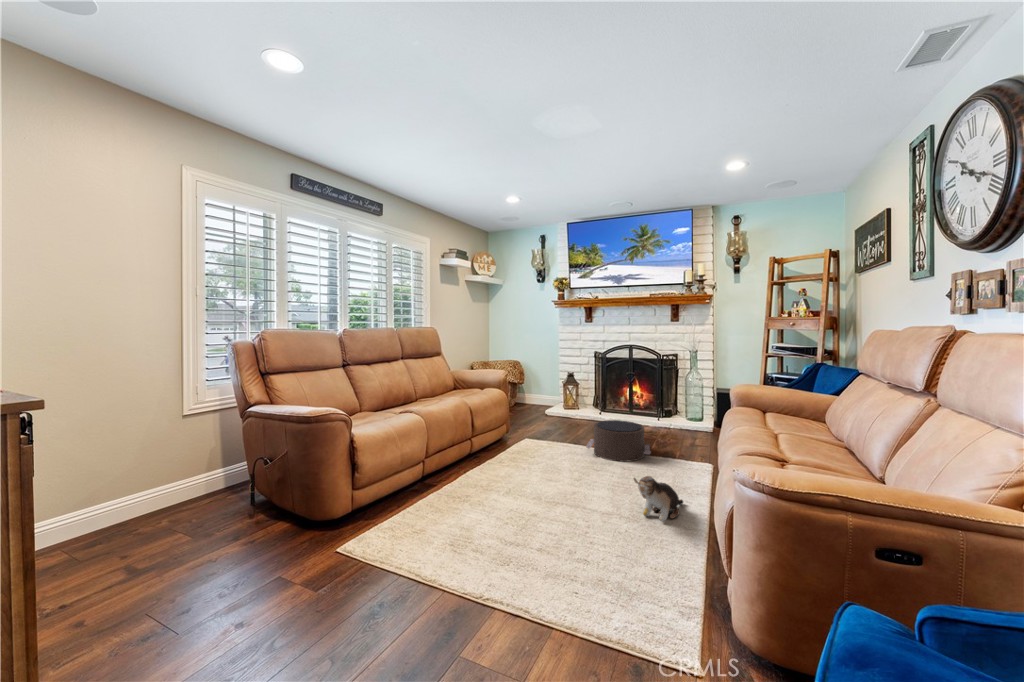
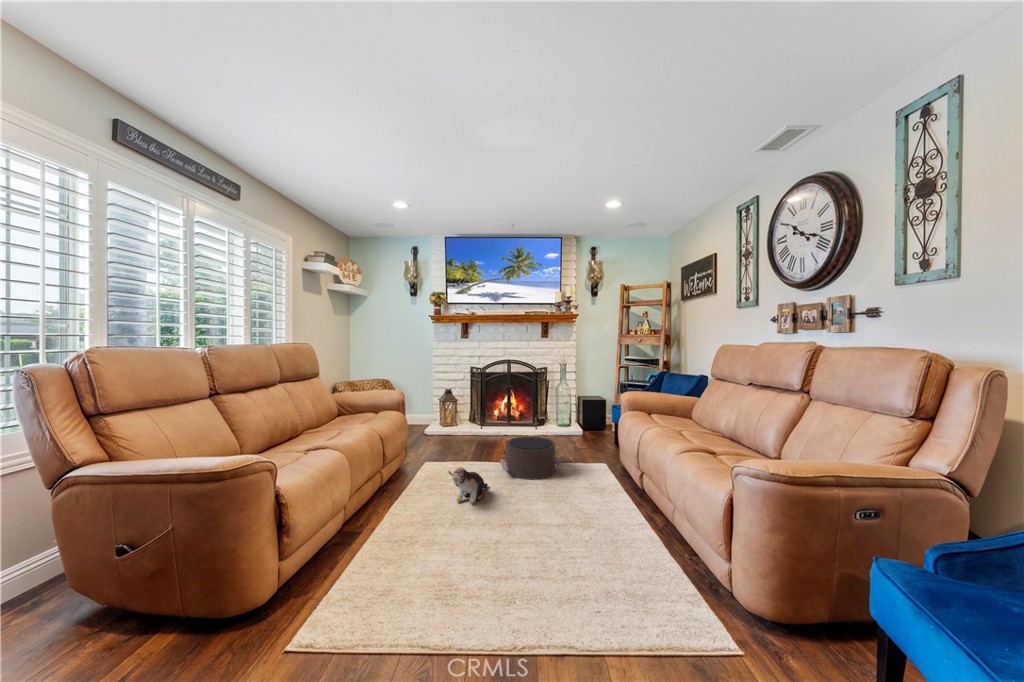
plush toy: present [633,476,683,521] -> present [449,468,488,503]

